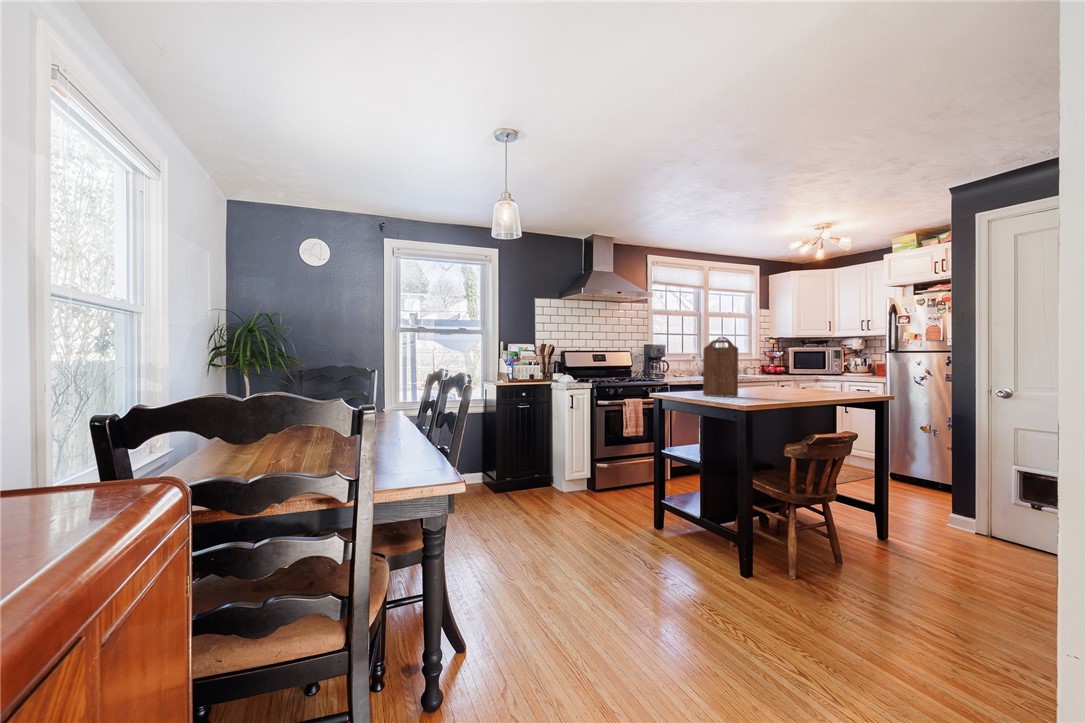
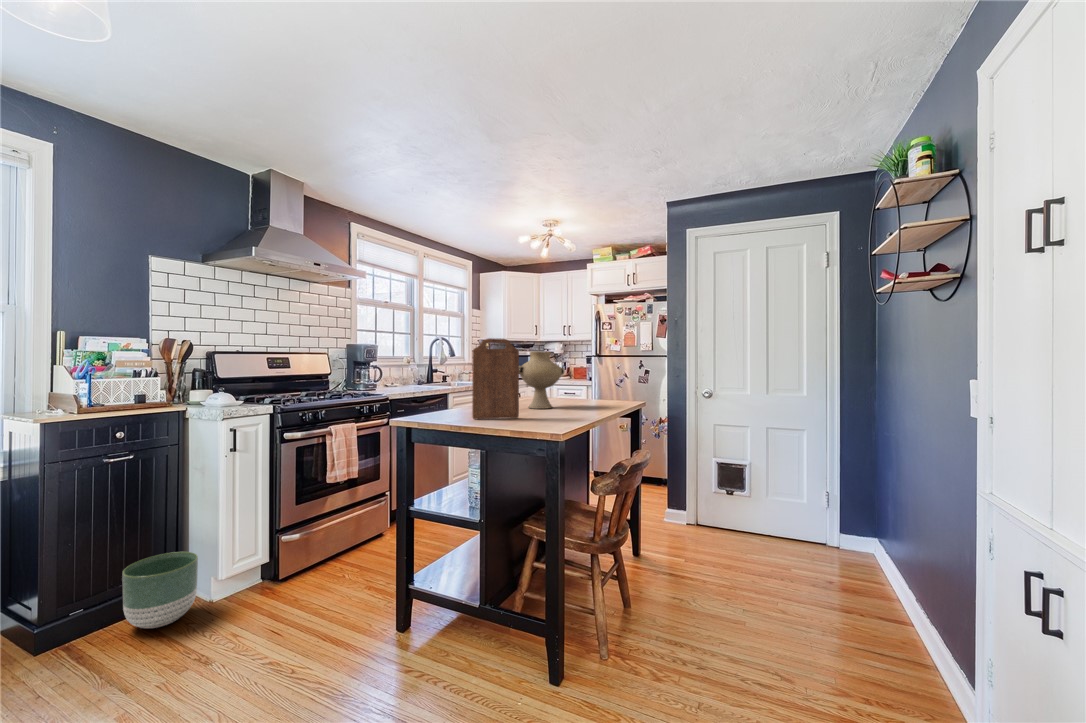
vase: none [750,348,795,394] -> present [519,351,564,409]
planter: none [524,462,555,498] -> present [122,552,198,628]

